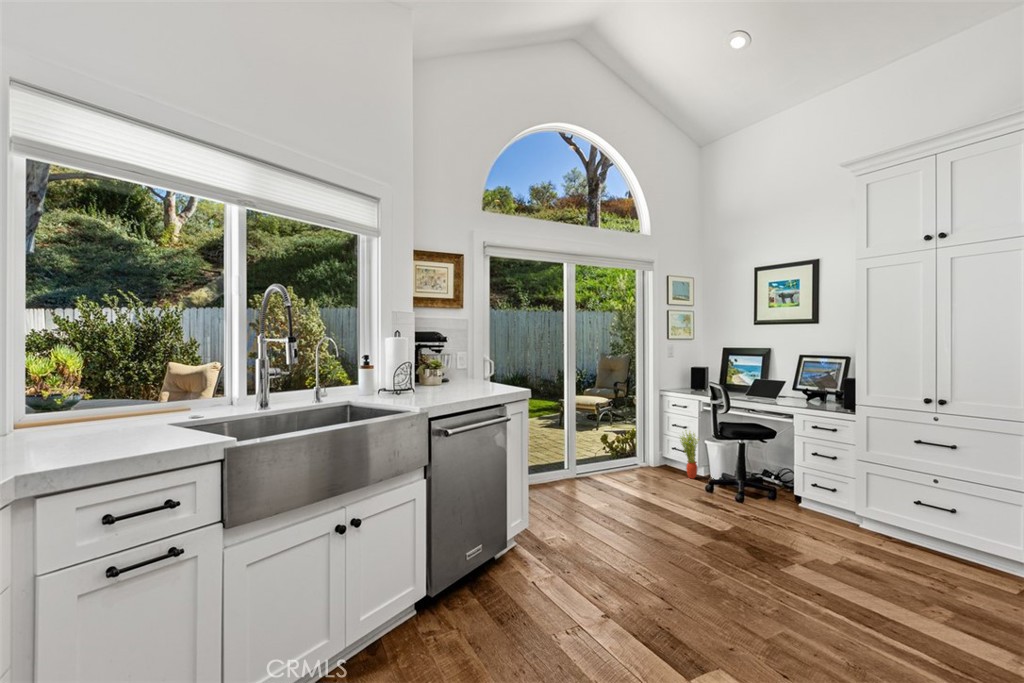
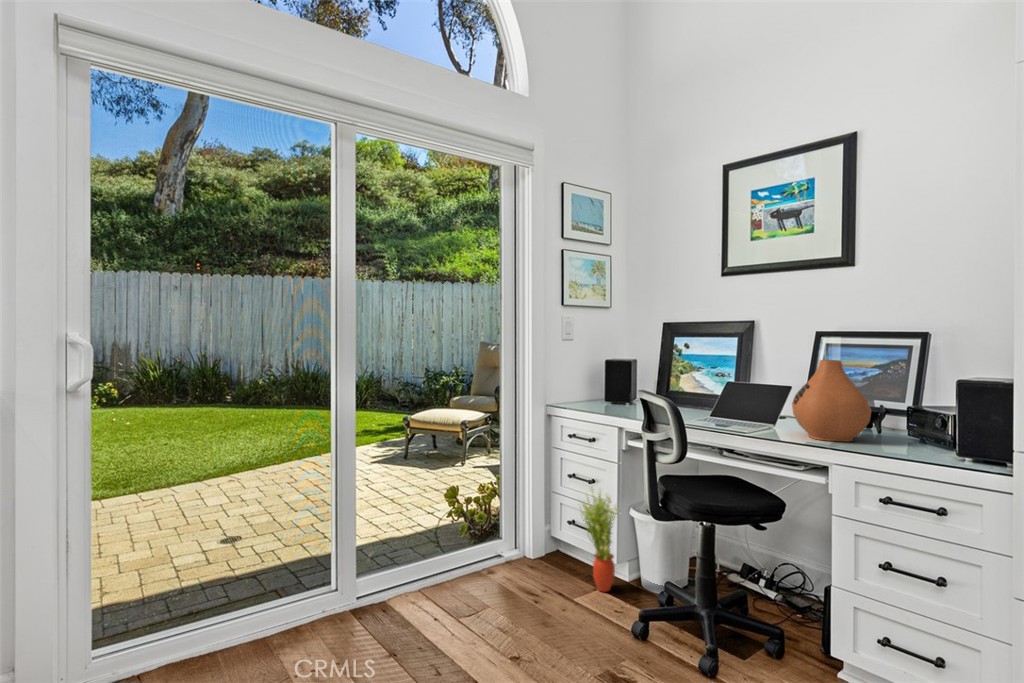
vase: none [781,370,814,405] -> present [792,360,871,441]

